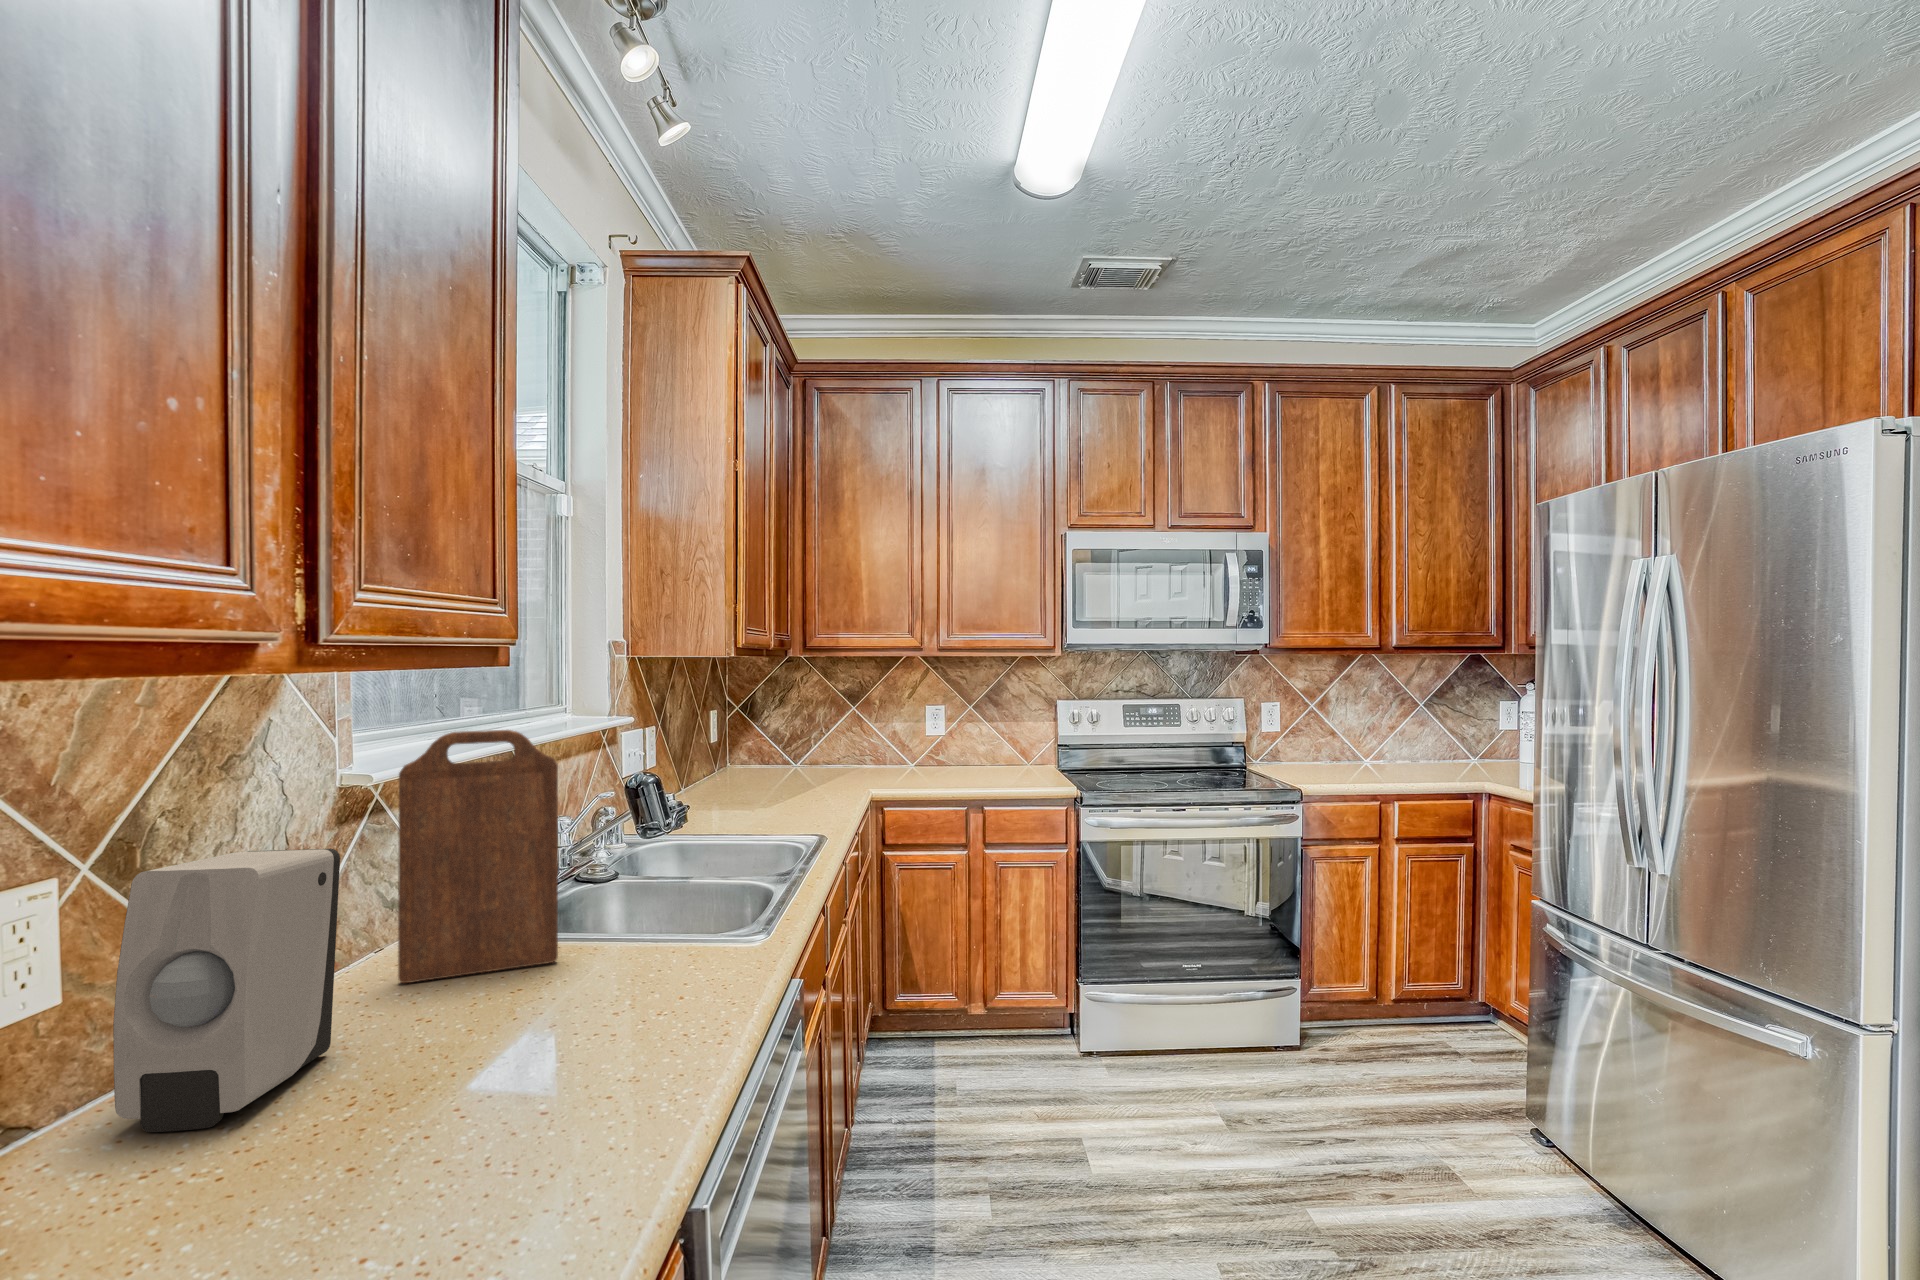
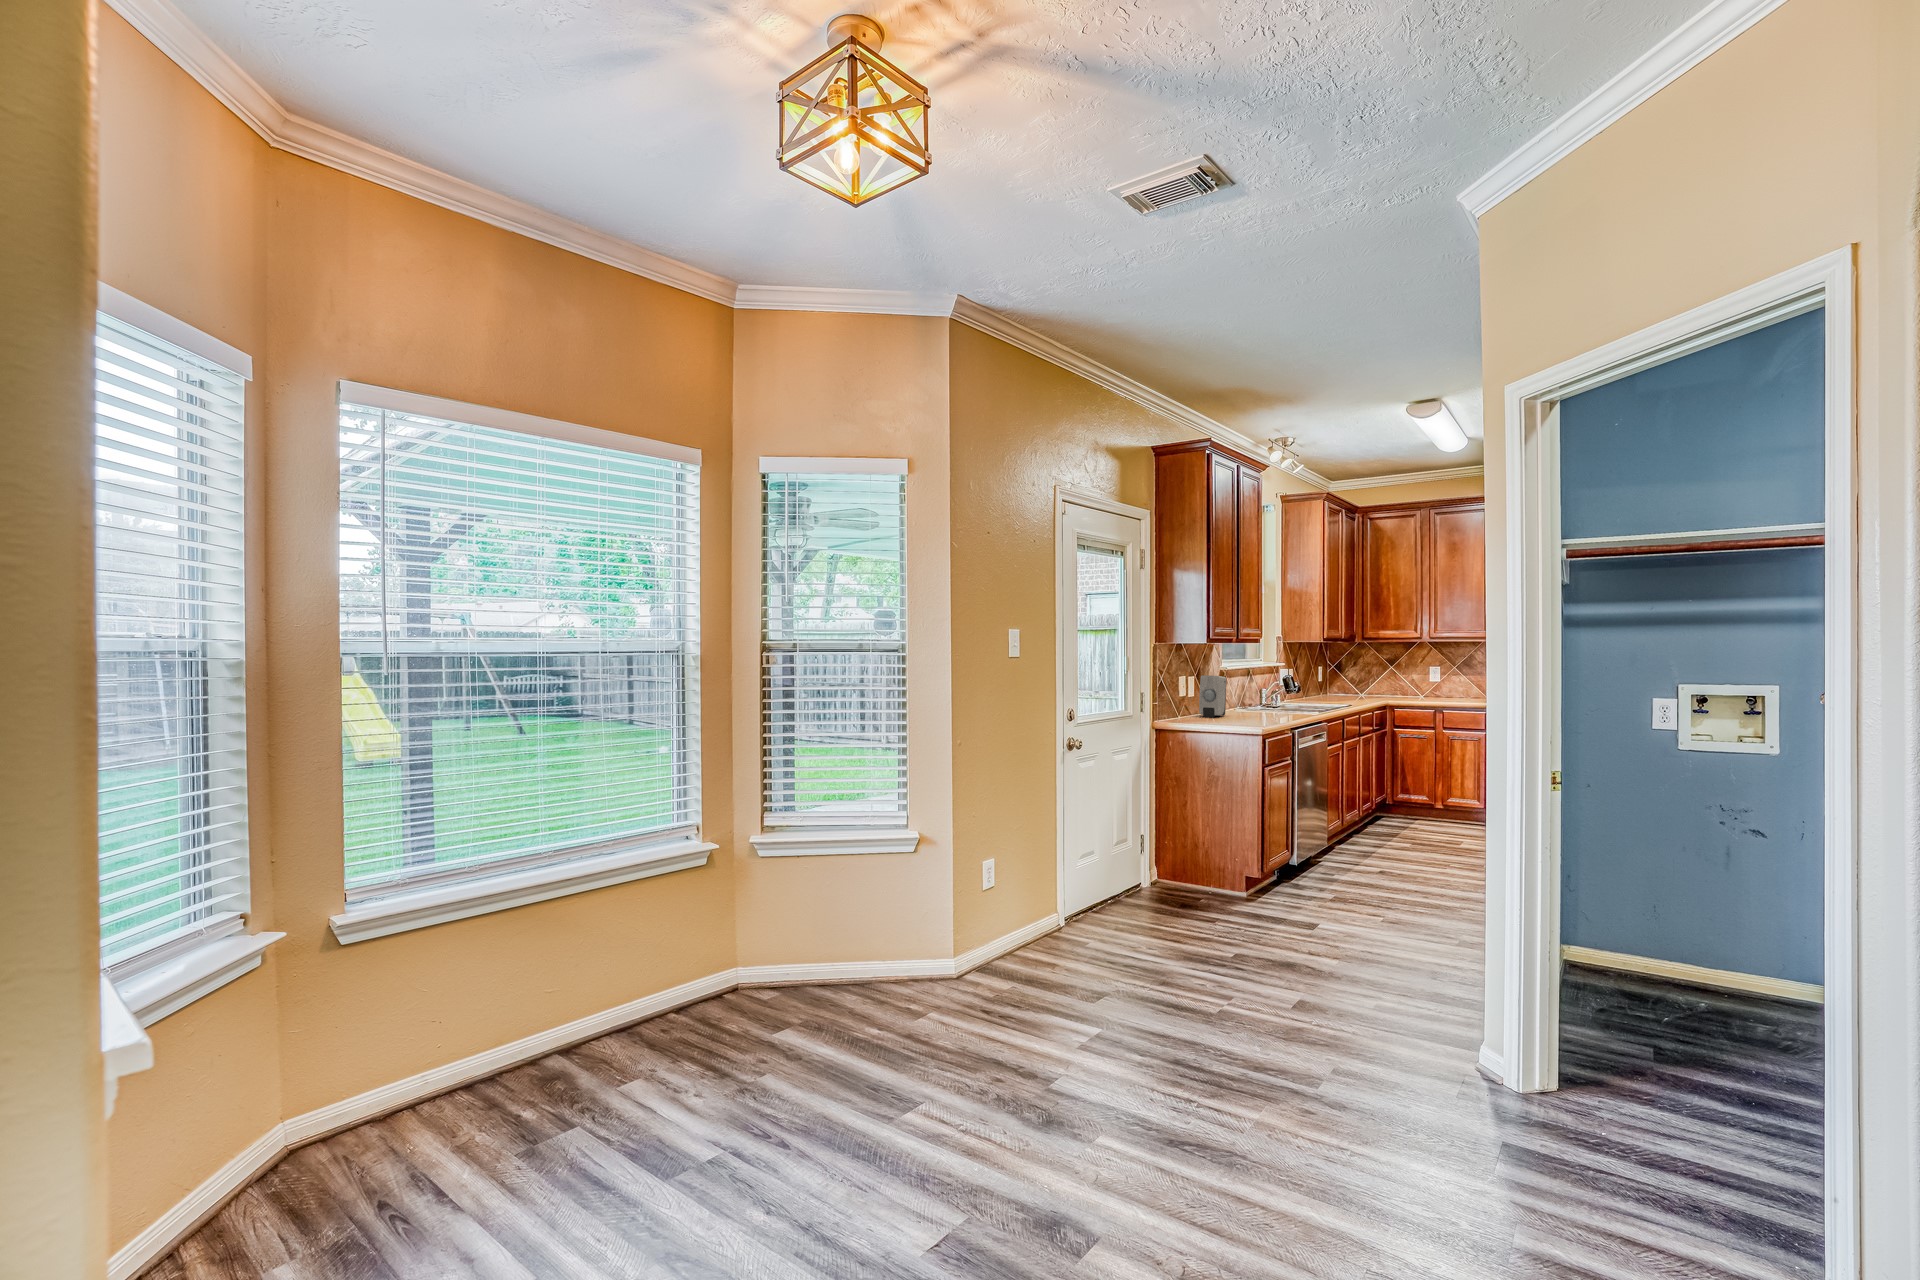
cutting board: present [398,730,558,983] -> none [1231,658,1265,713]

